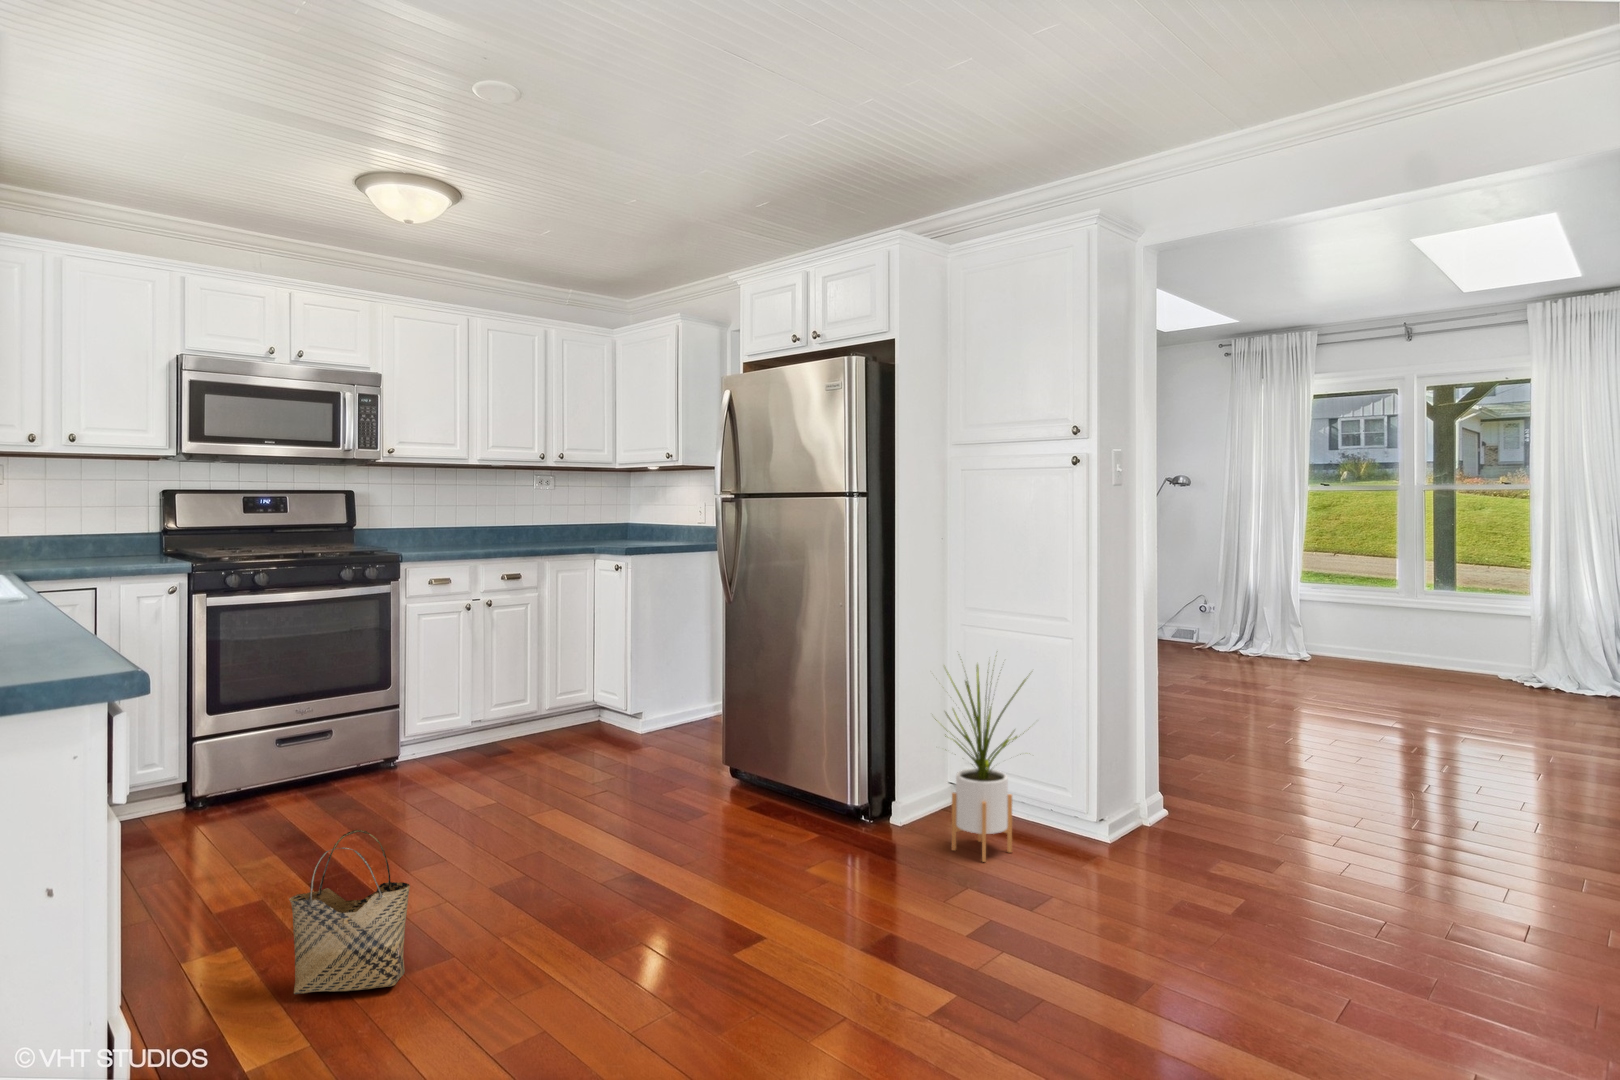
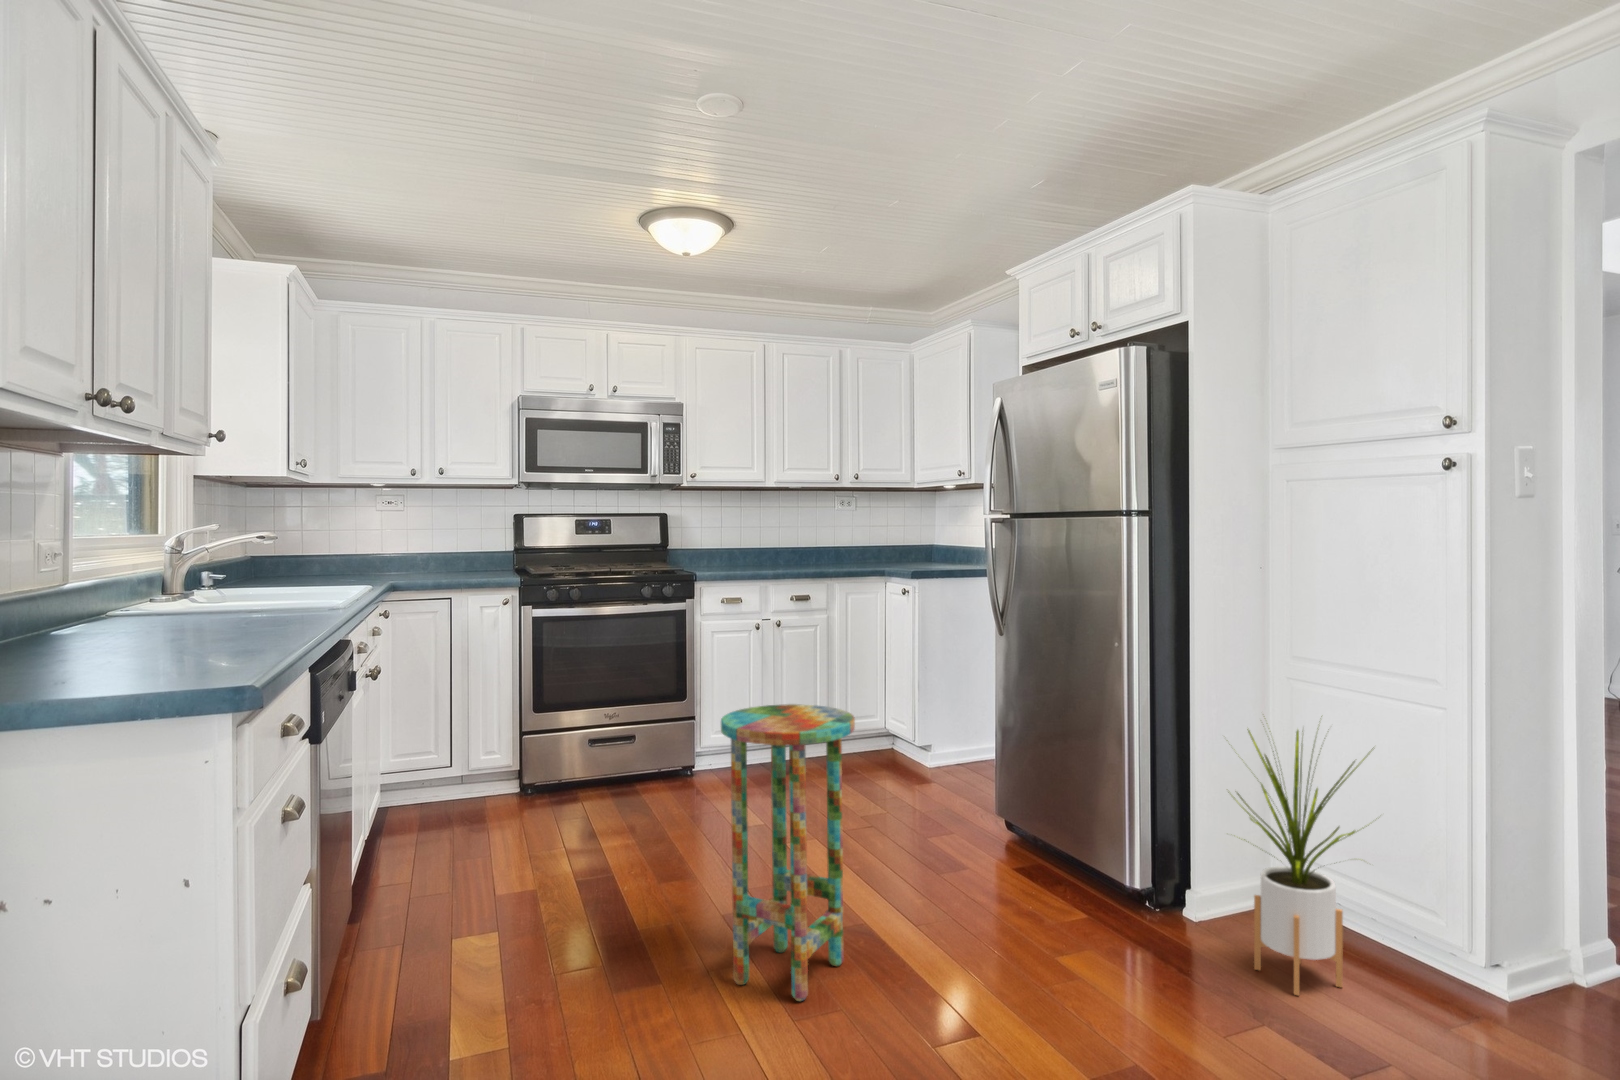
side table: none [519,668,646,931] -> present [721,704,855,1001]
woven basket: present [289,830,410,994] -> none [490,856,598,1023]

